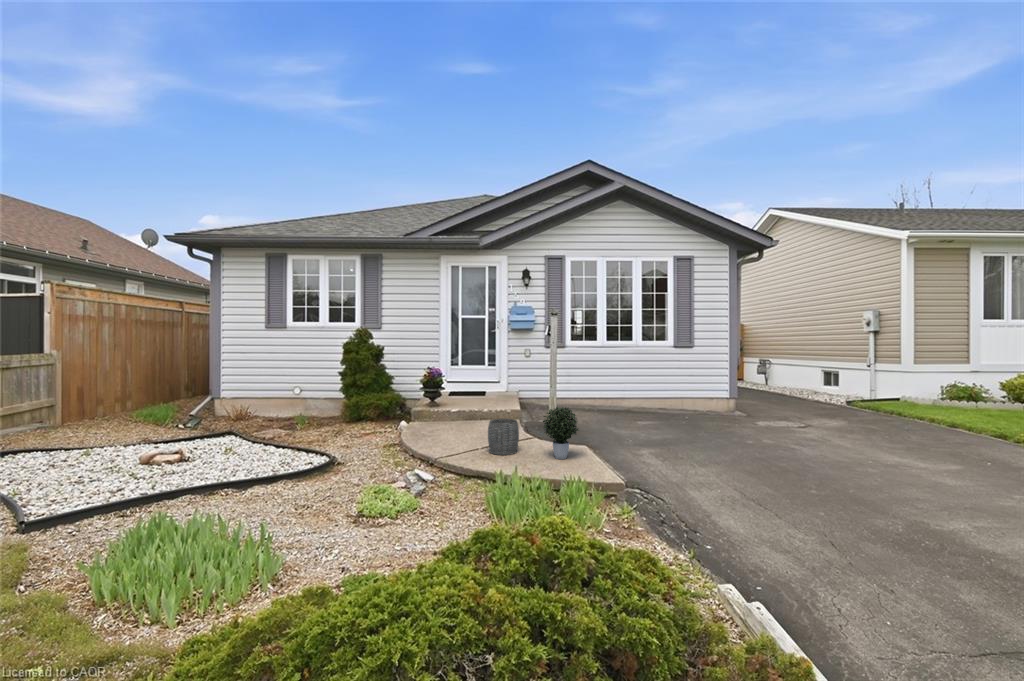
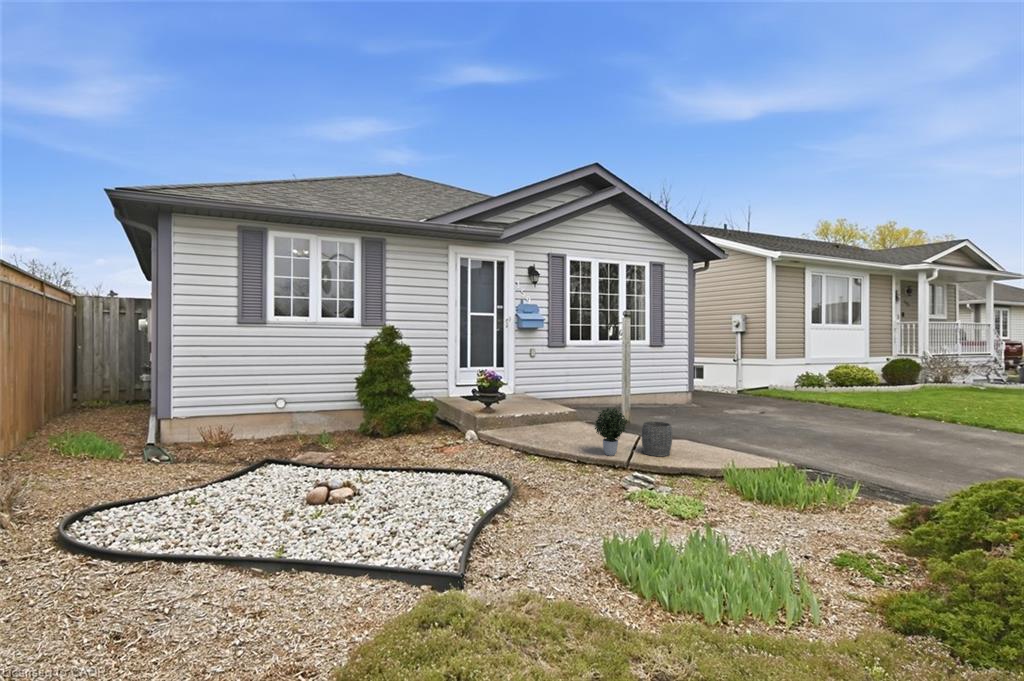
potted plant: present [543,407,579,459] -> present [595,408,627,456]

